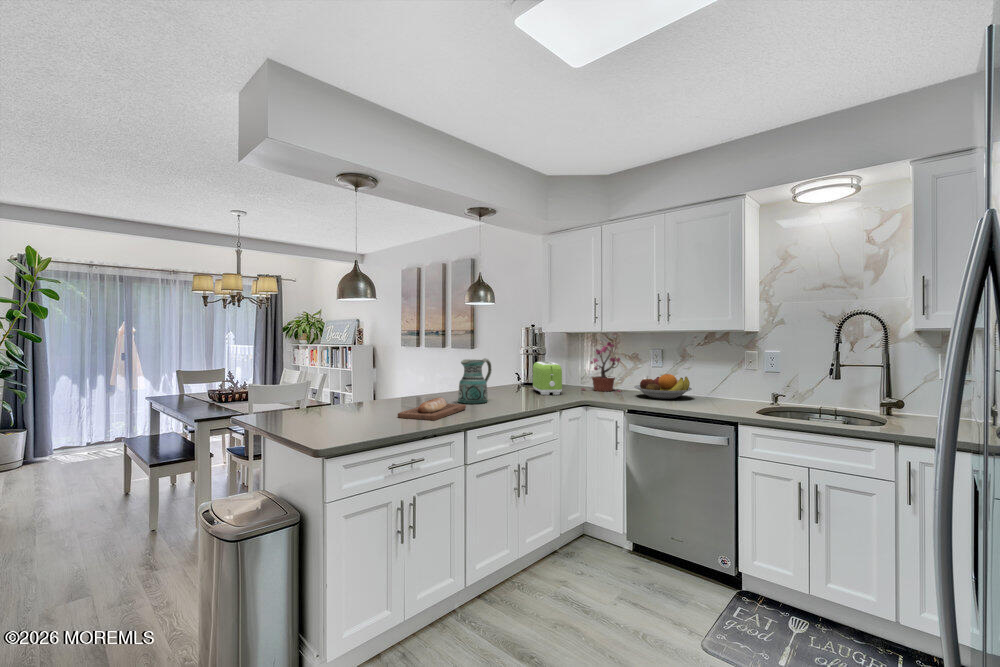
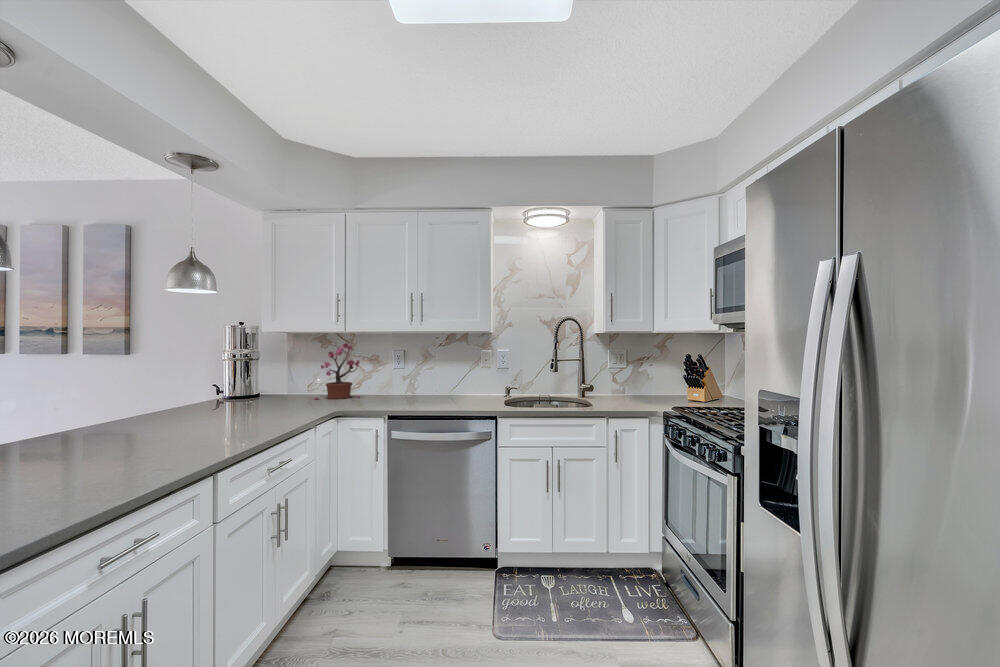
ceramic pitcher: present [458,358,492,404] -> none [168,367,217,431]
toaster: present [533,362,562,395] -> none [253,368,300,409]
fruit bowl: present [634,374,692,399] -> none [381,376,438,401]
bread loaf: present [398,398,466,420] -> none [96,427,200,466]

